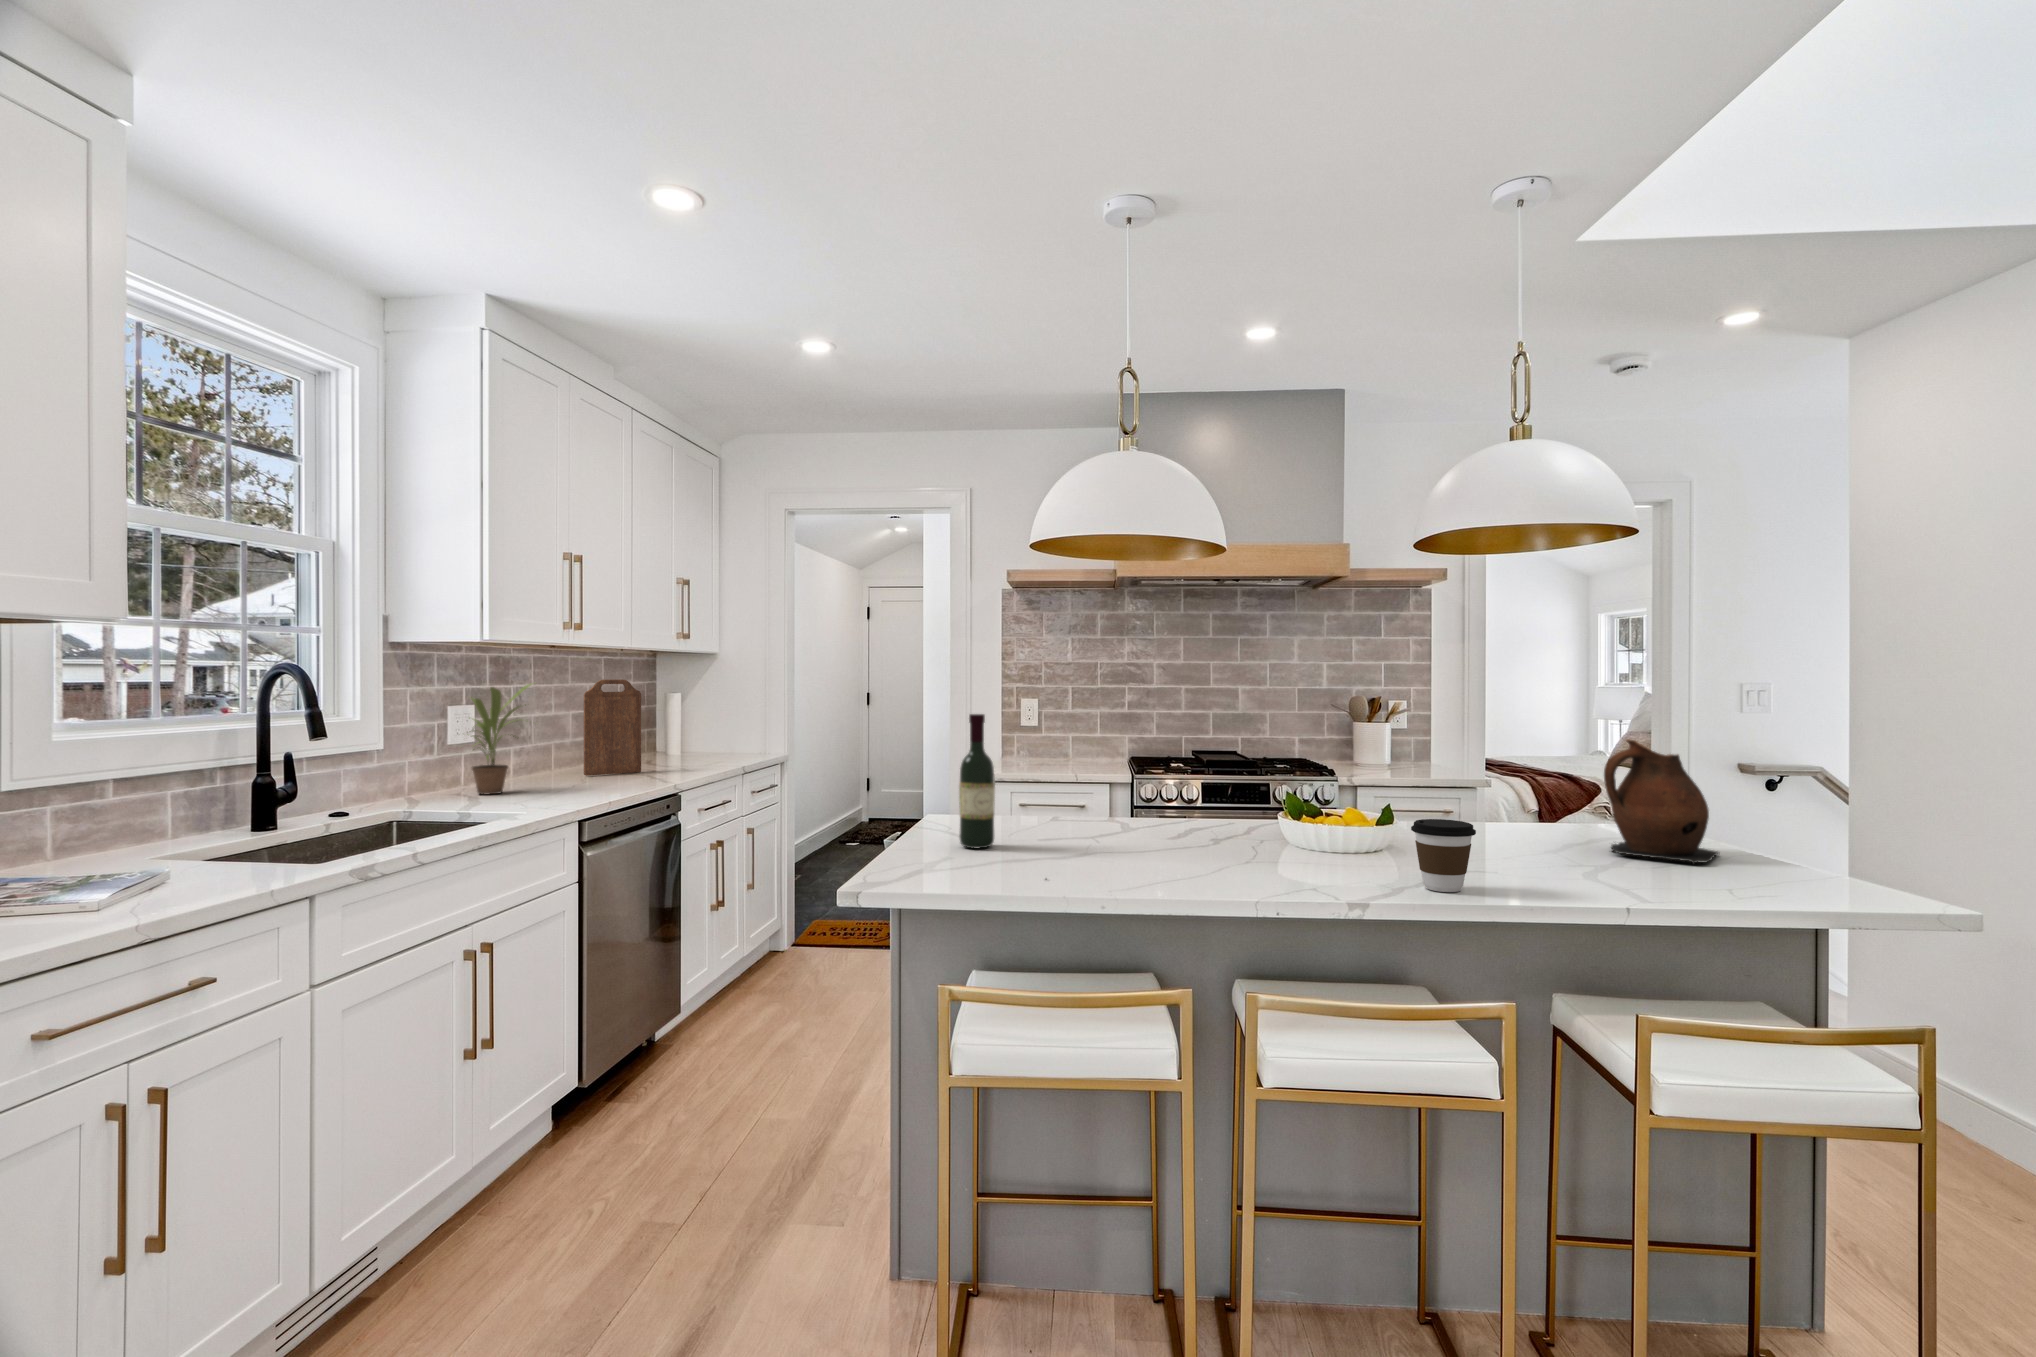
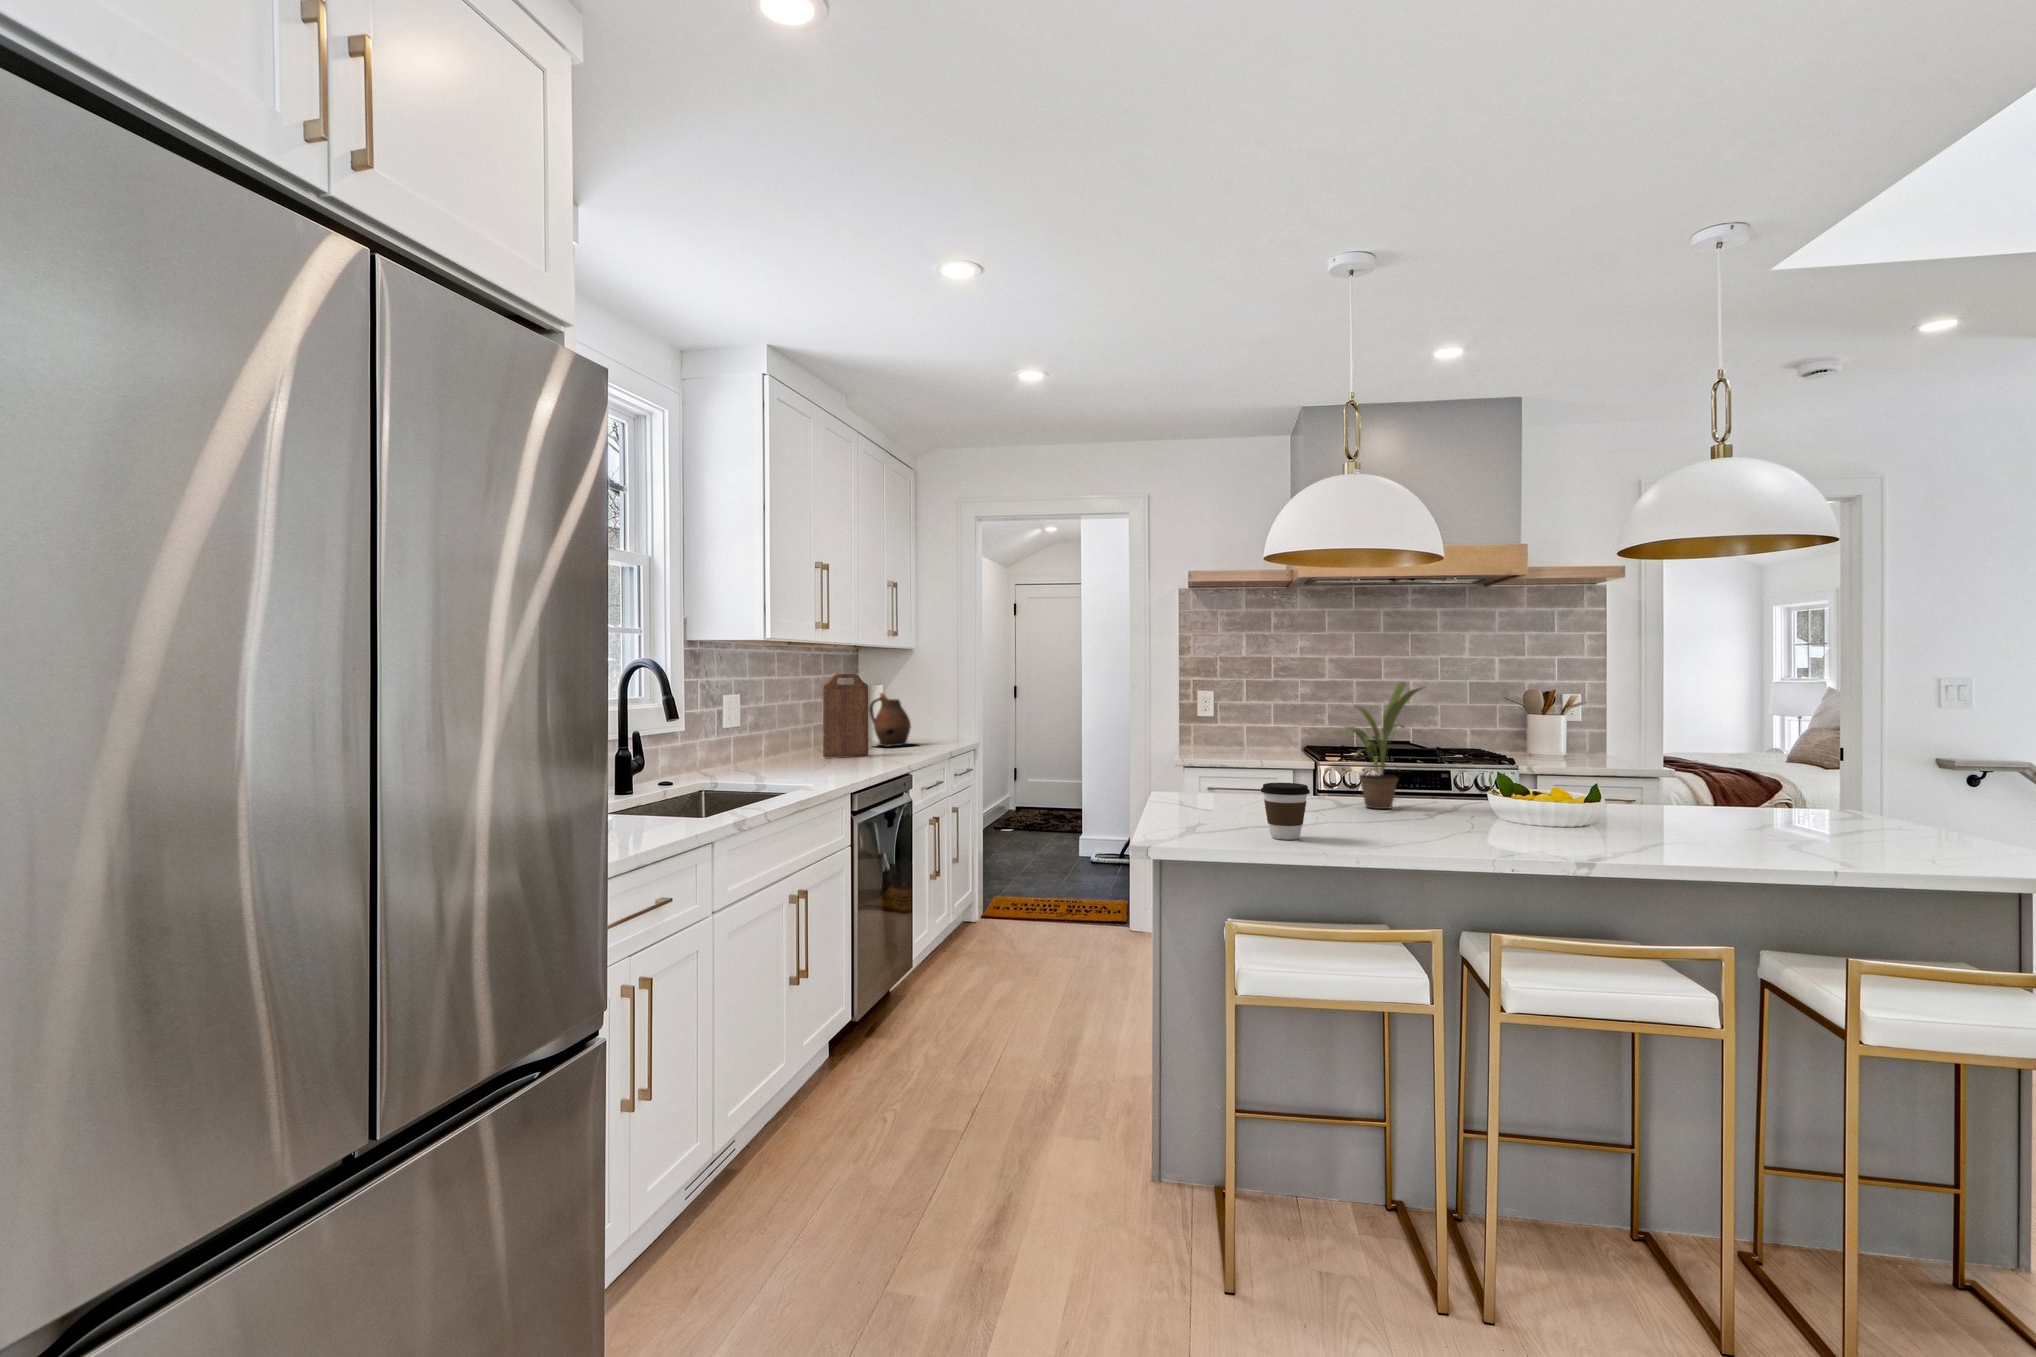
potted plant: present [469,684,532,794] -> present [1340,682,1424,809]
wine bottle: present [959,714,995,848] -> none [1201,702,1232,817]
ceramic pitcher: present [1604,739,1719,864] -> present [869,693,913,747]
coffee cup: present [1411,819,1476,892] -> present [1261,783,1310,840]

